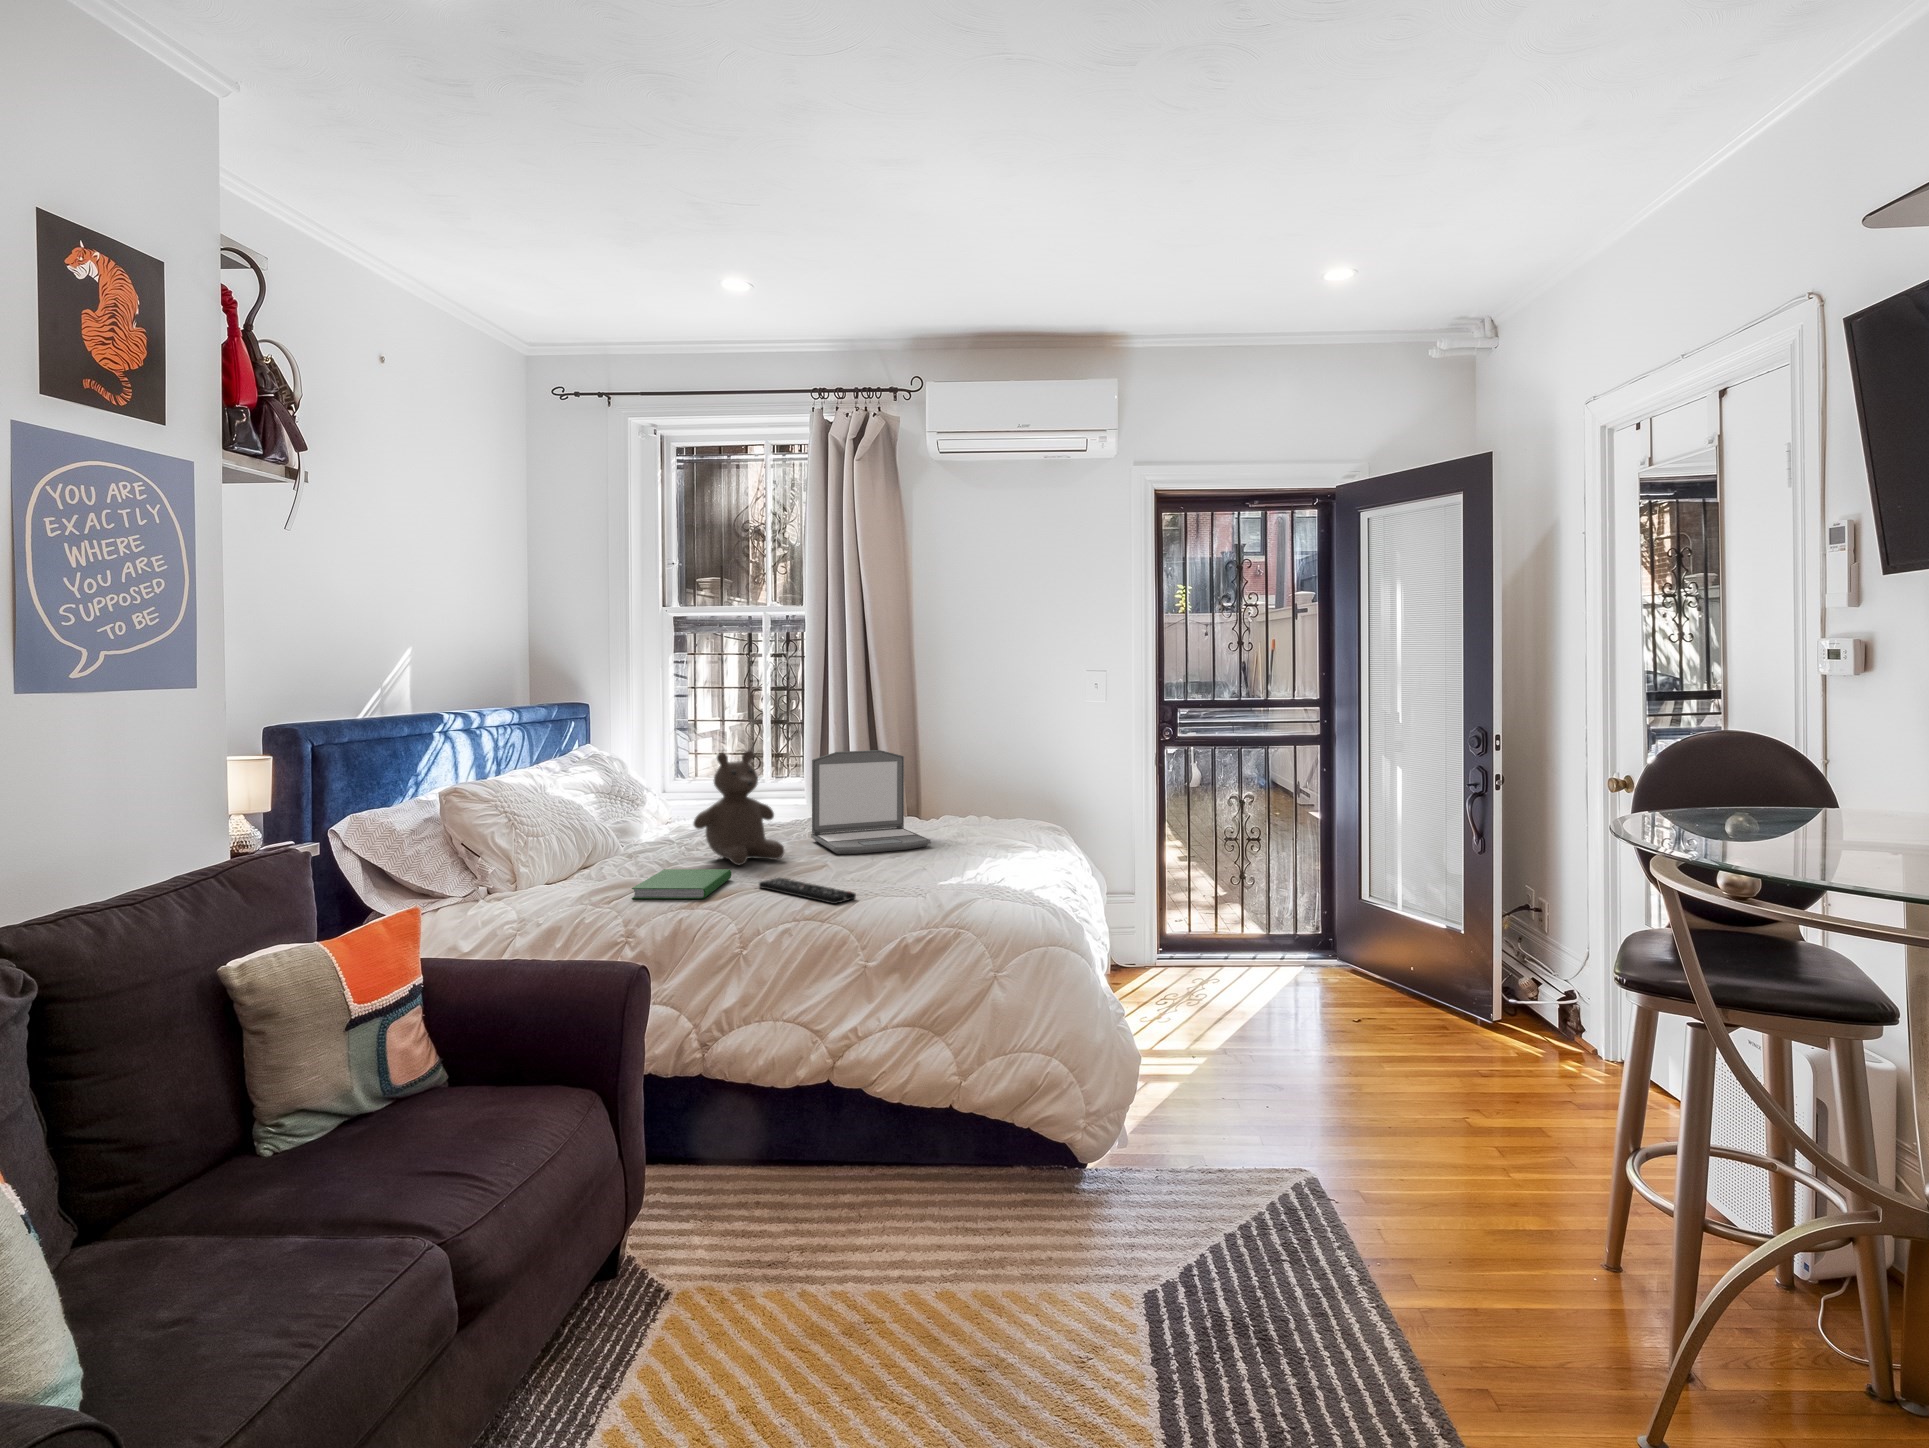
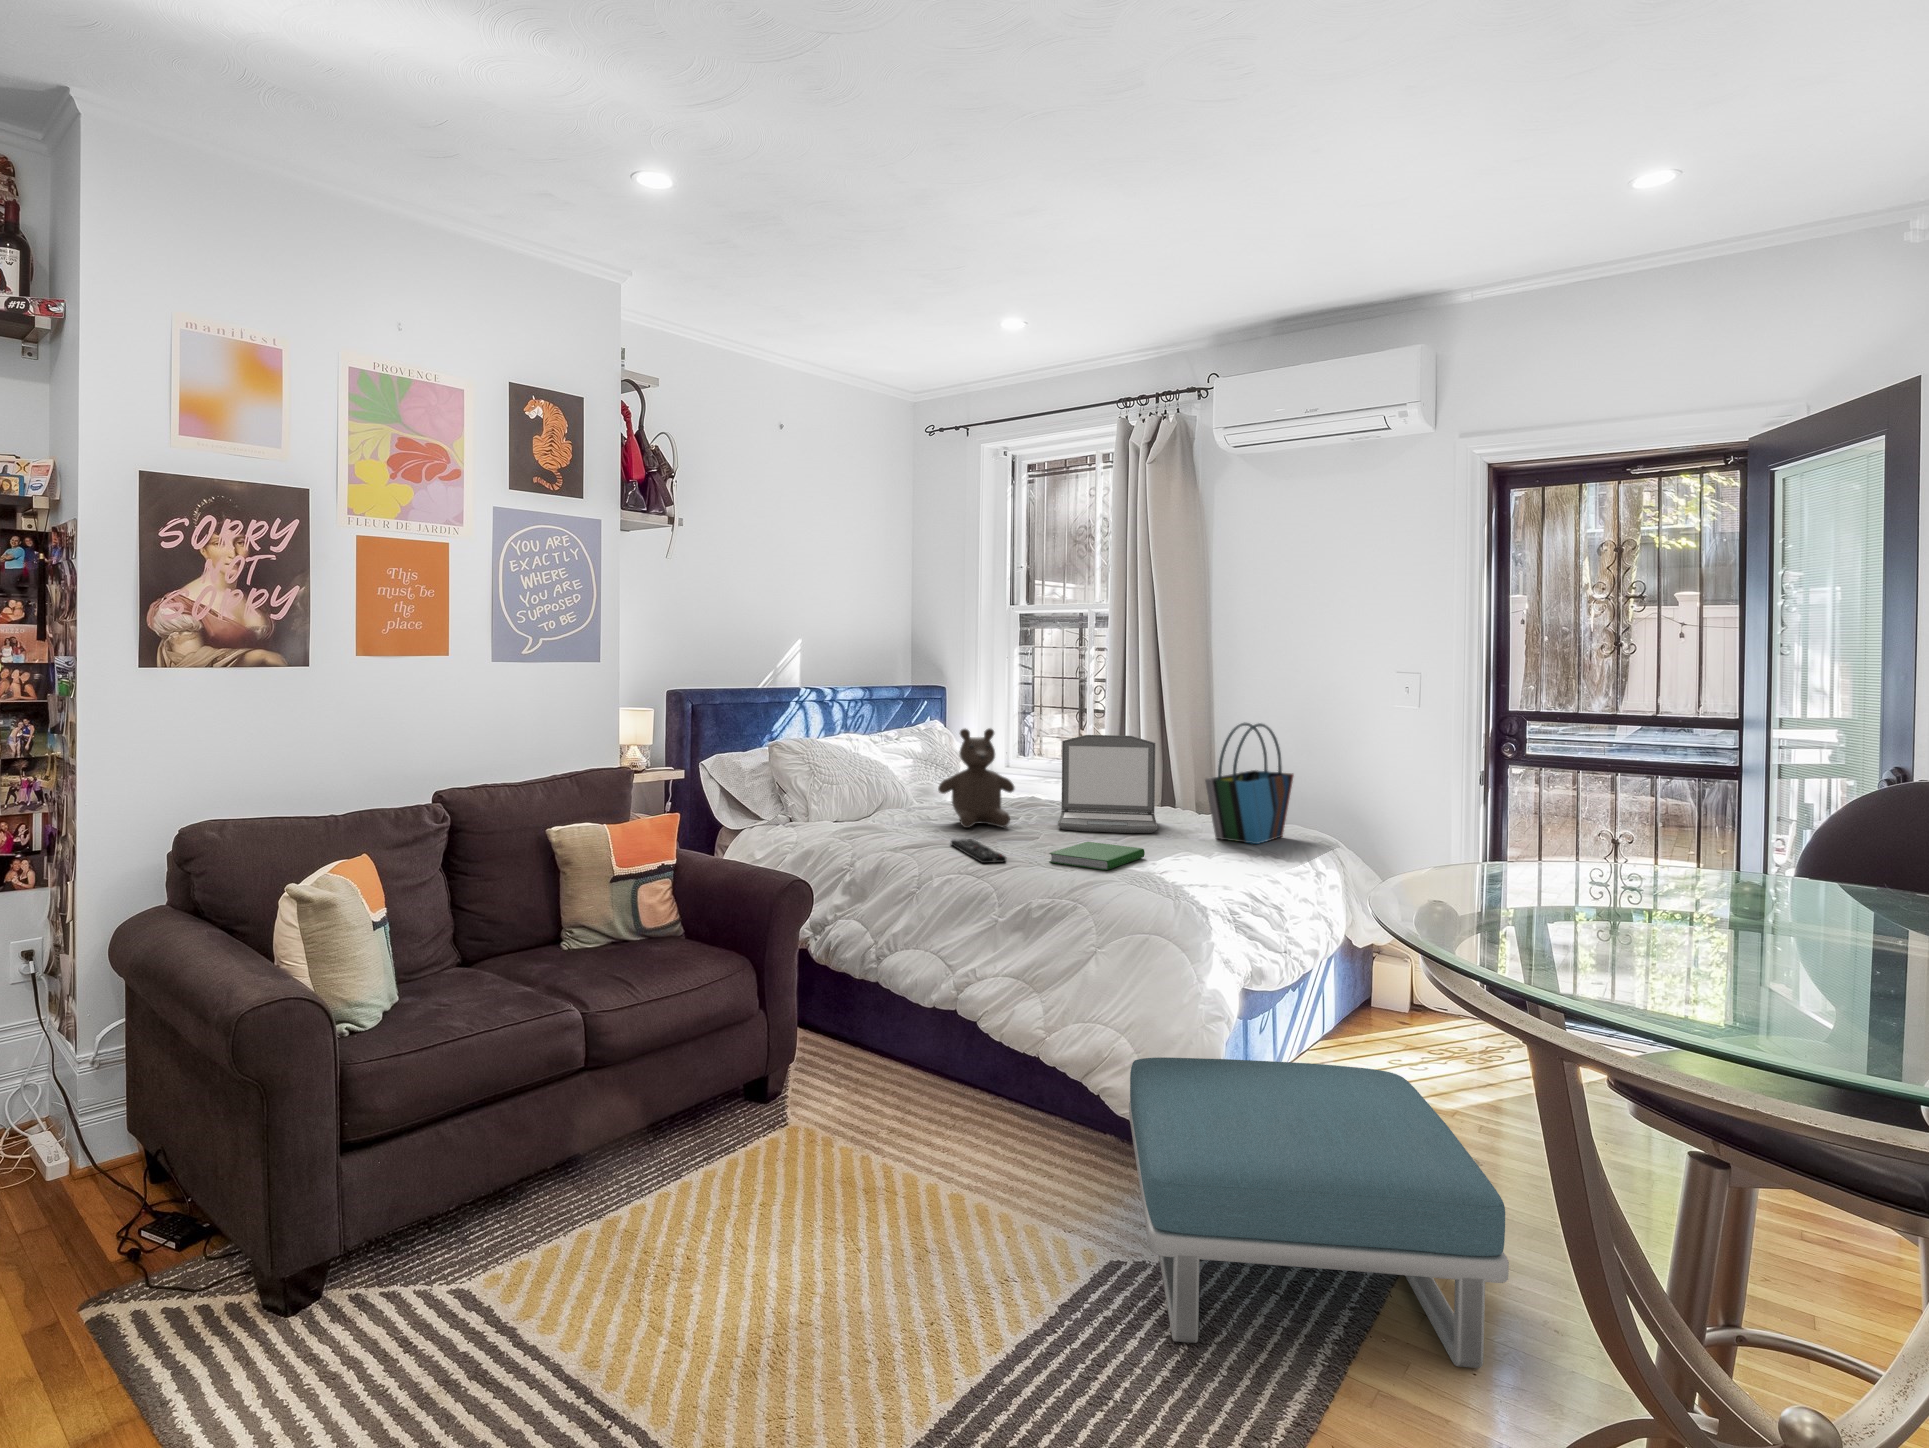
tote bag: none [984,732,1036,846] -> present [1205,723,1294,844]
hardcover book: present [632,869,731,899] -> present [1049,842,1145,870]
footstool: none [1079,1038,1487,1368] -> present [1129,1057,1509,1368]

